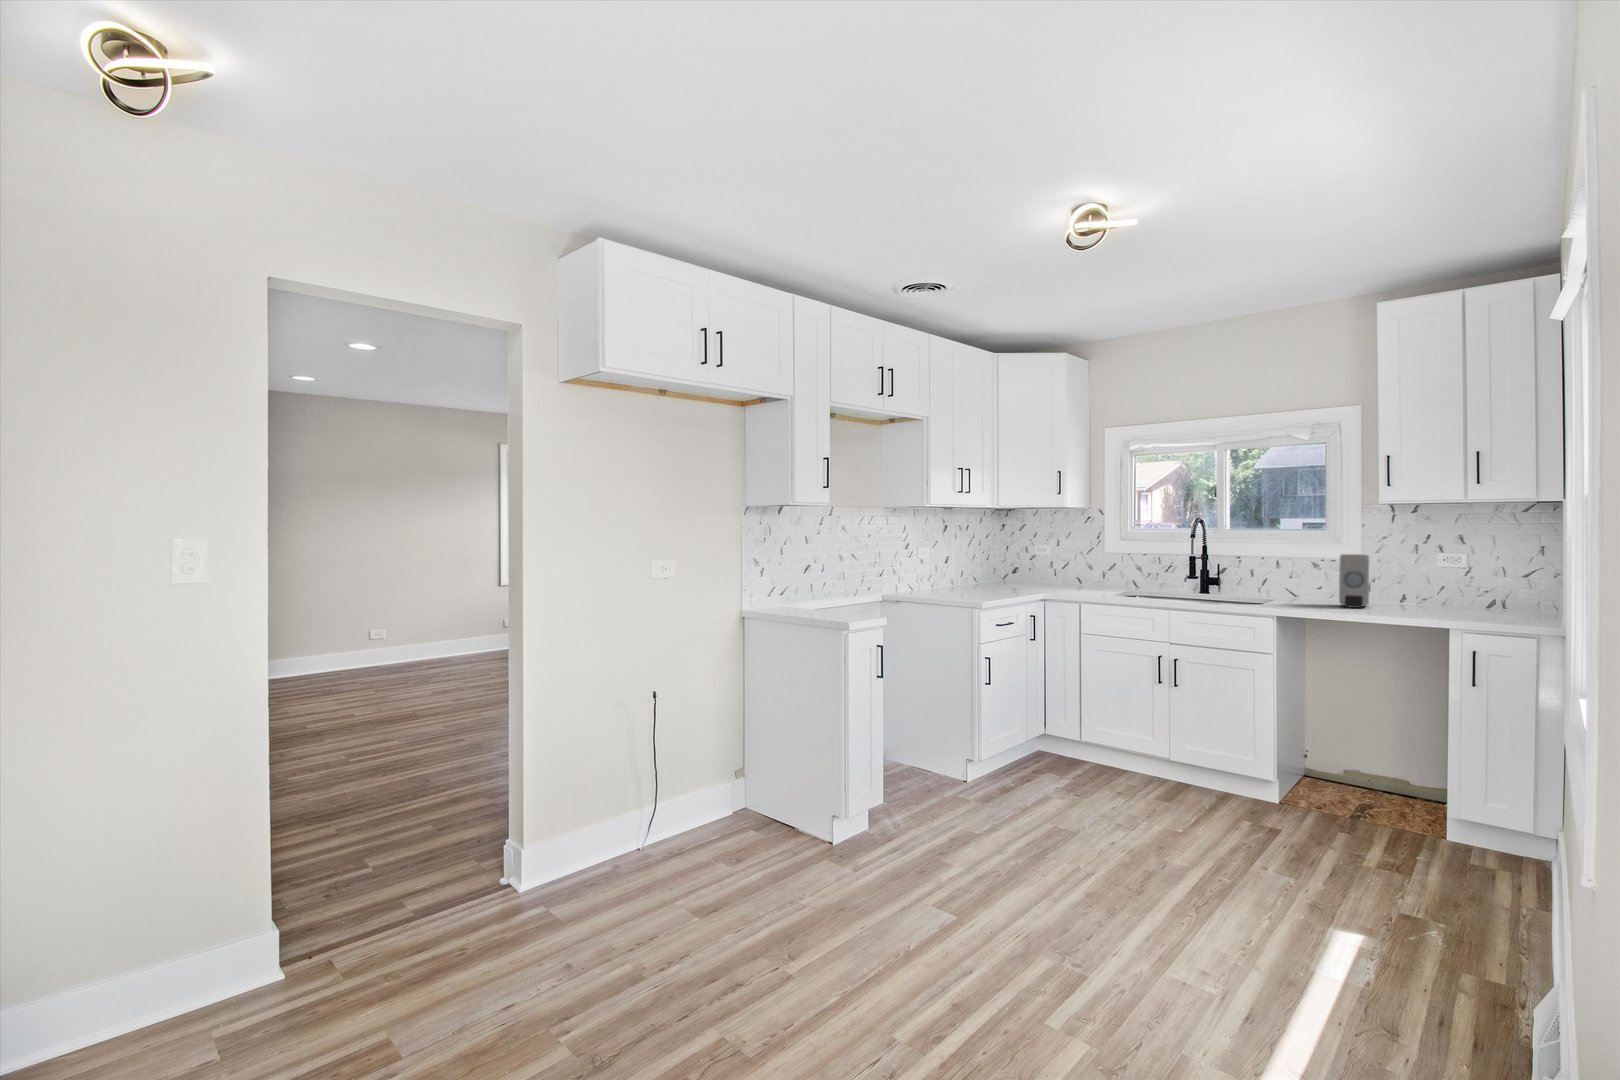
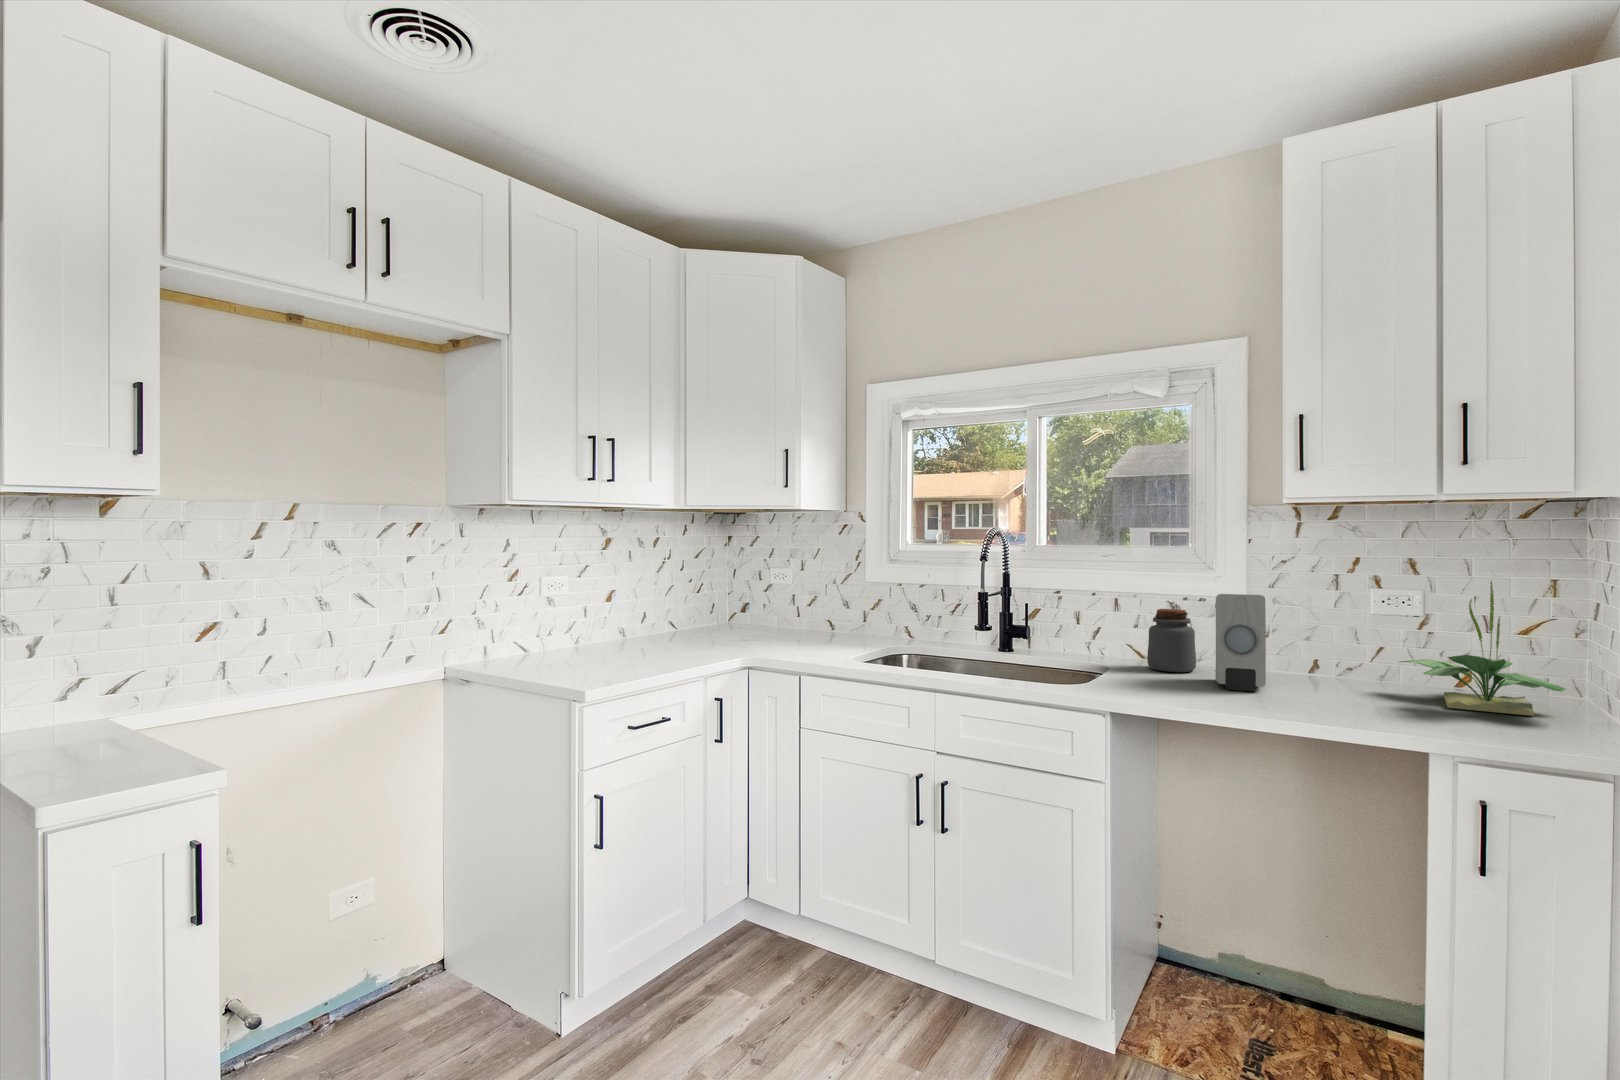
potted plant: none [1447,545,1536,616] -> present [1400,581,1566,716]
jar: none [1298,566,1329,602] -> present [1147,609,1196,672]

